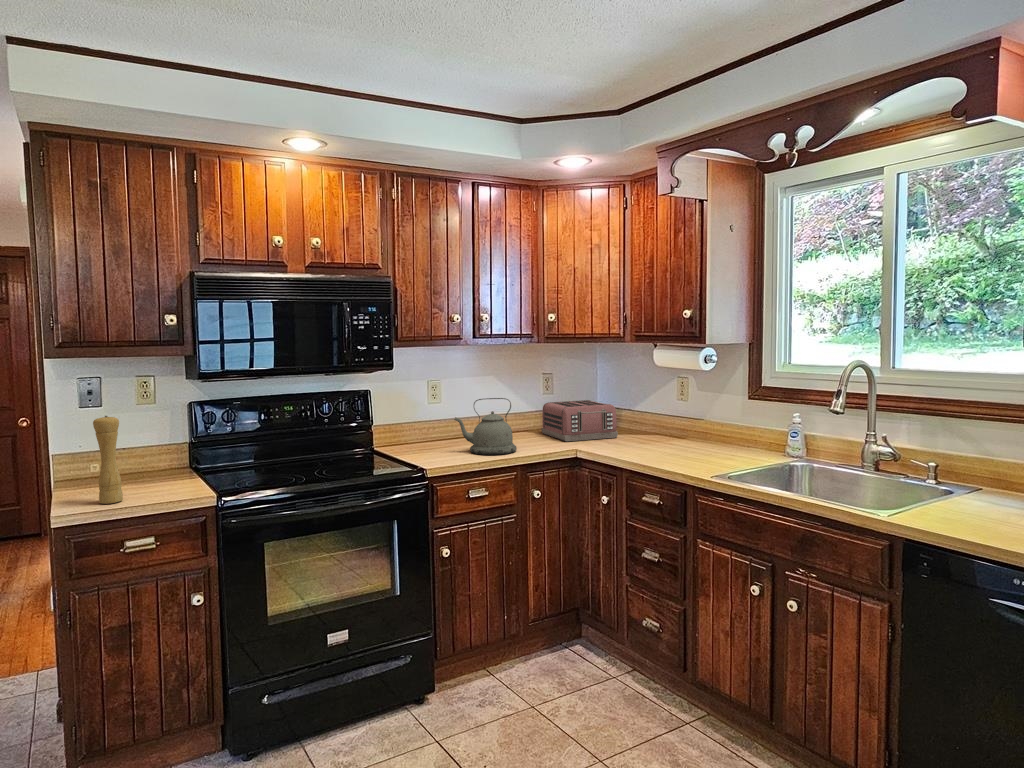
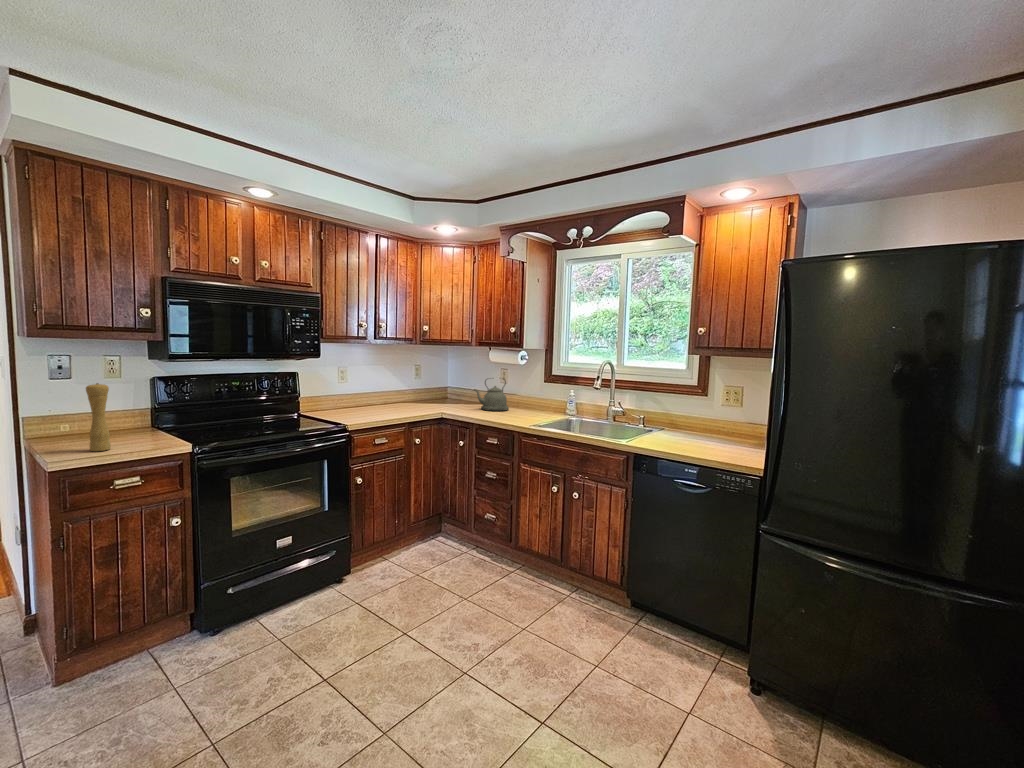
kettle: present [454,398,517,455] -> present [474,380,509,411]
toaster: present [542,400,618,441] -> none [414,383,465,408]

